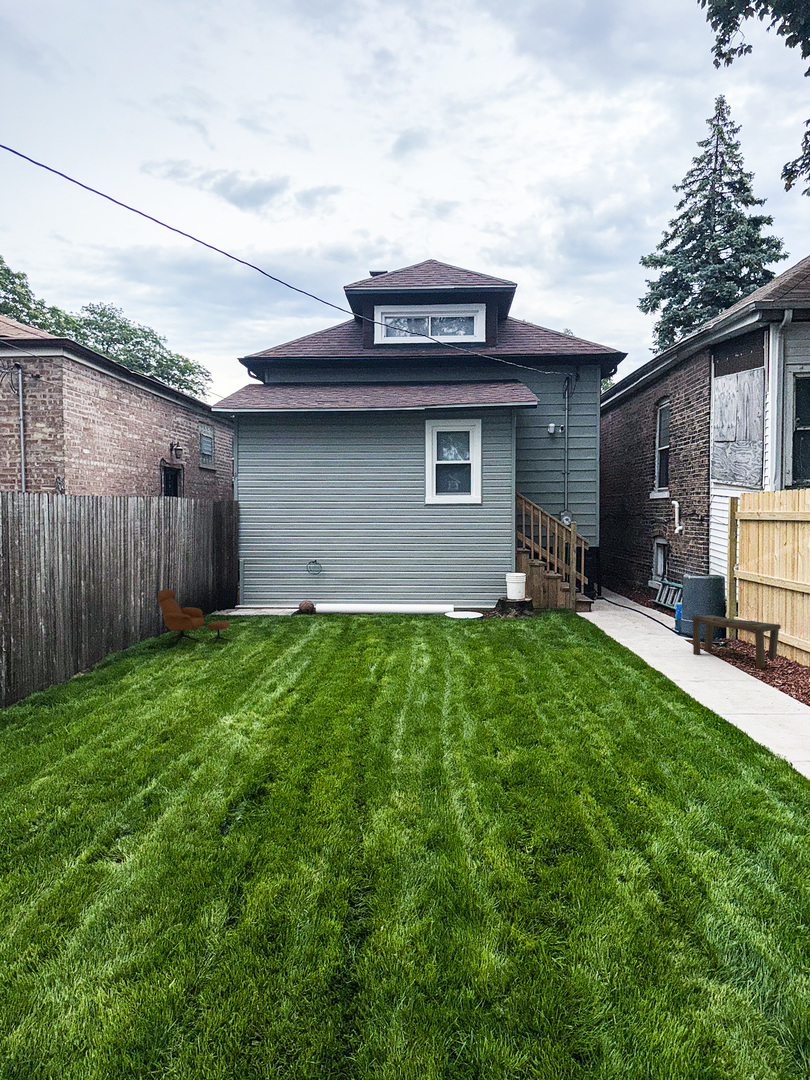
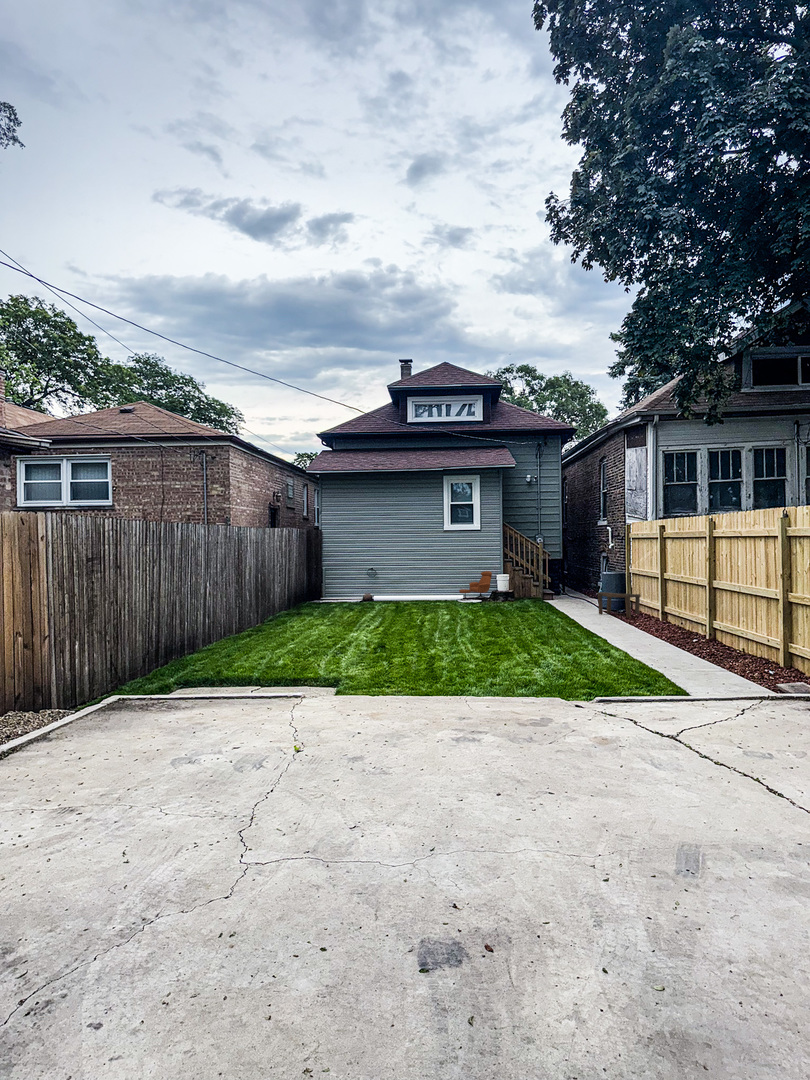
lounge chair: present [158,590,230,645] -> present [459,571,492,600]

